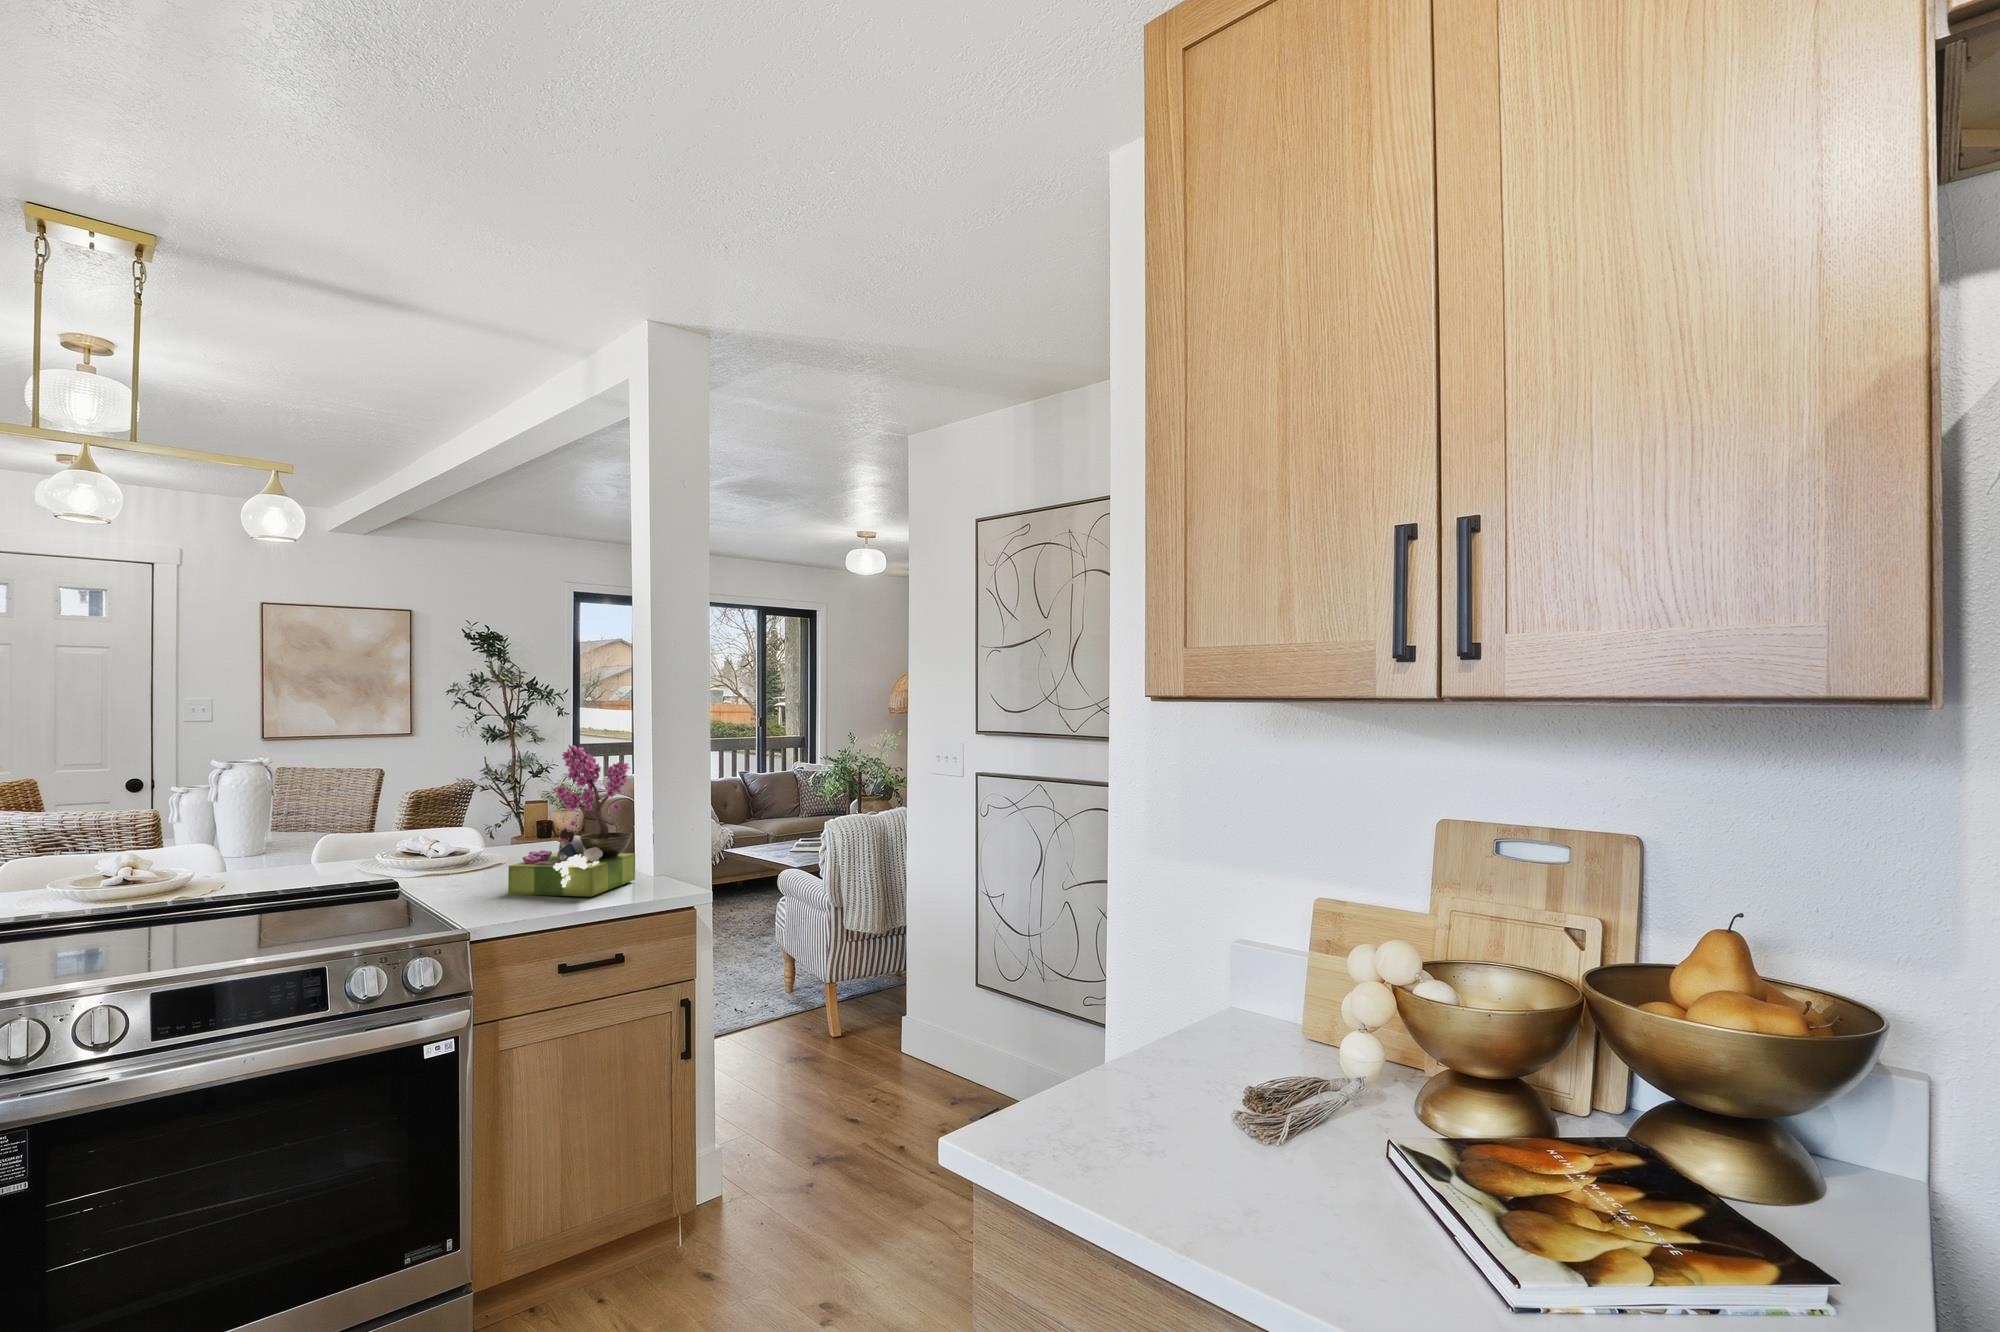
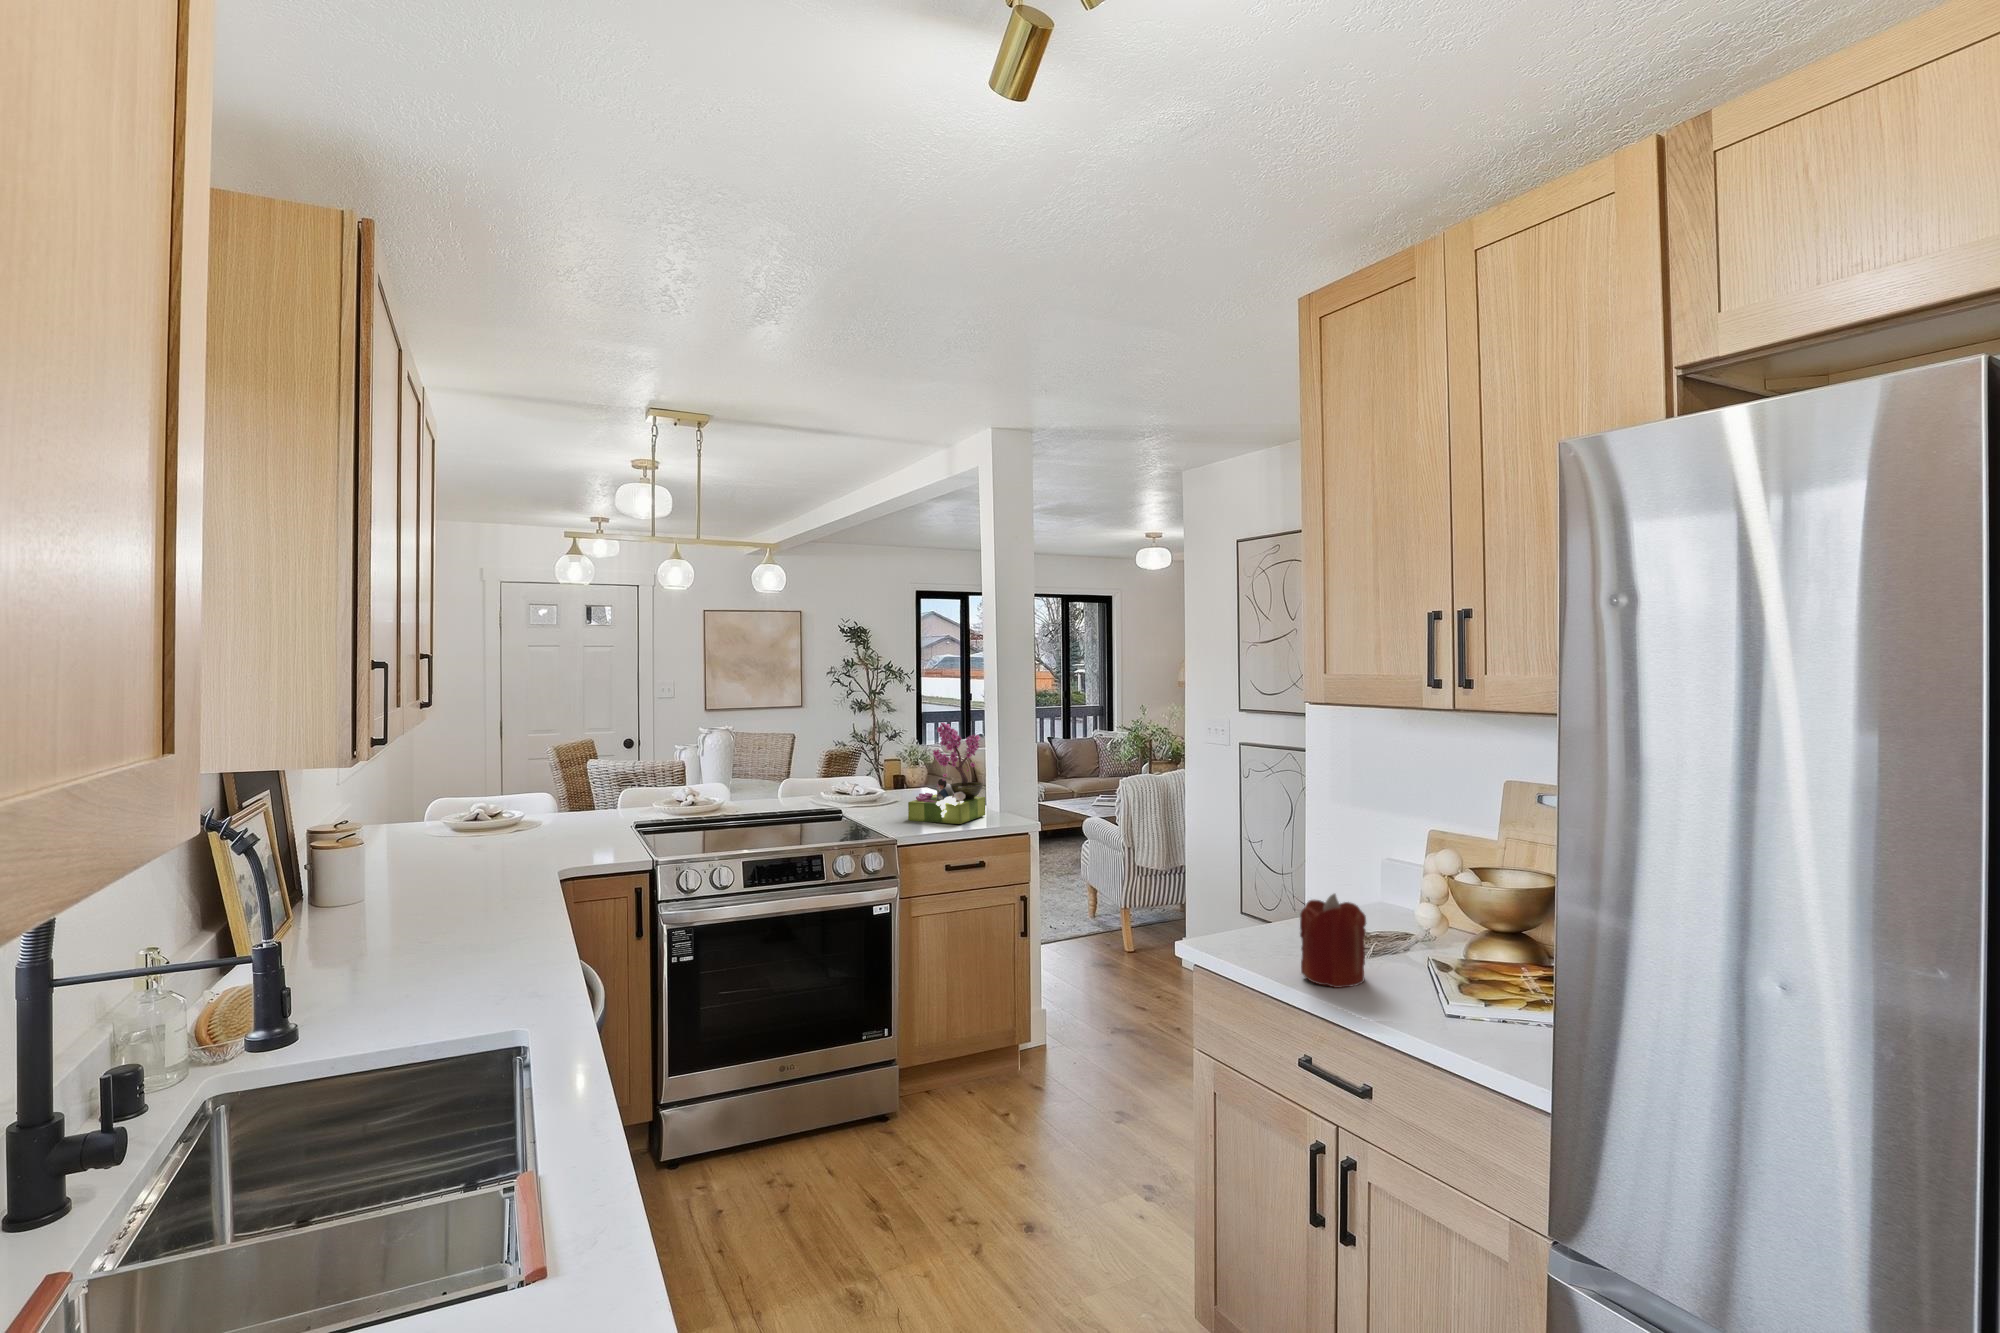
candle: none [1192,1034,1310,1227] -> present [1300,894,1366,988]

